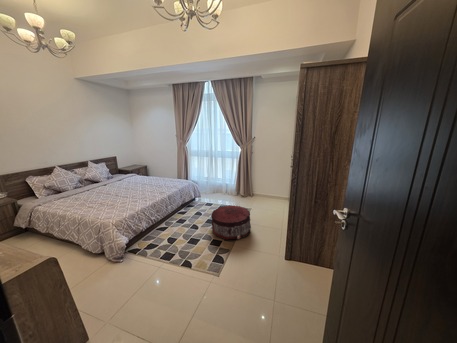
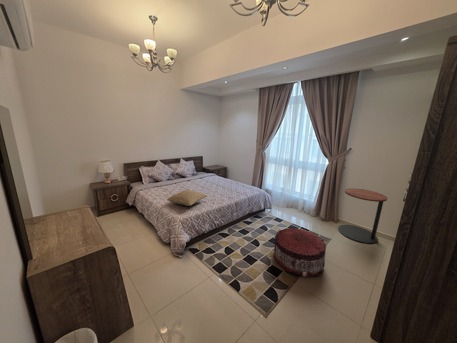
side table: none [255,168,282,206] -> present [338,188,388,243]
pillow: none [89,193,138,208] -> present [167,190,207,206]

